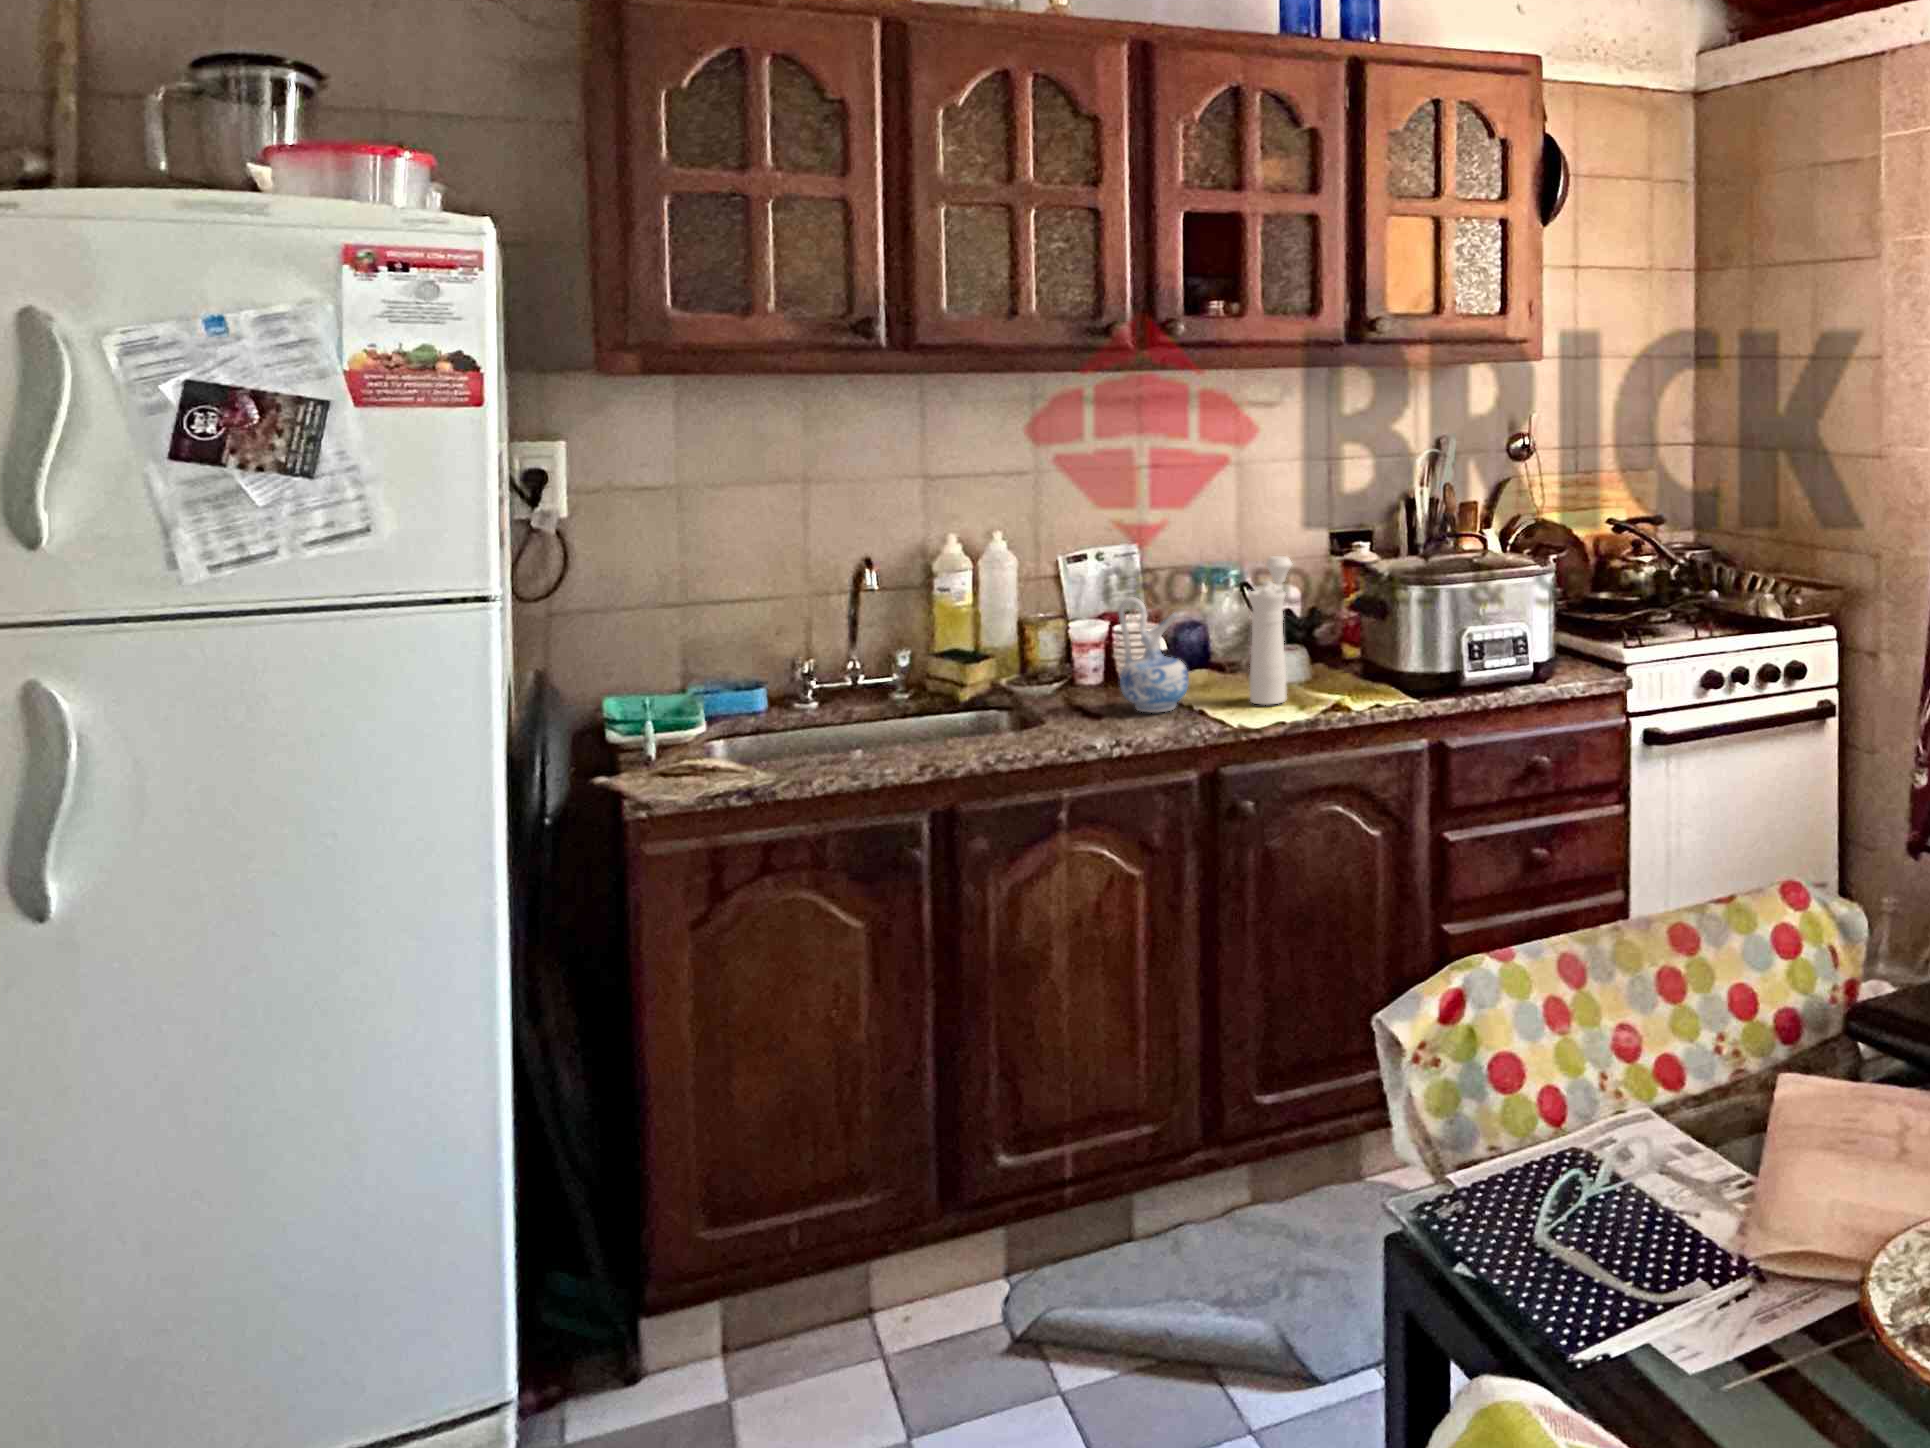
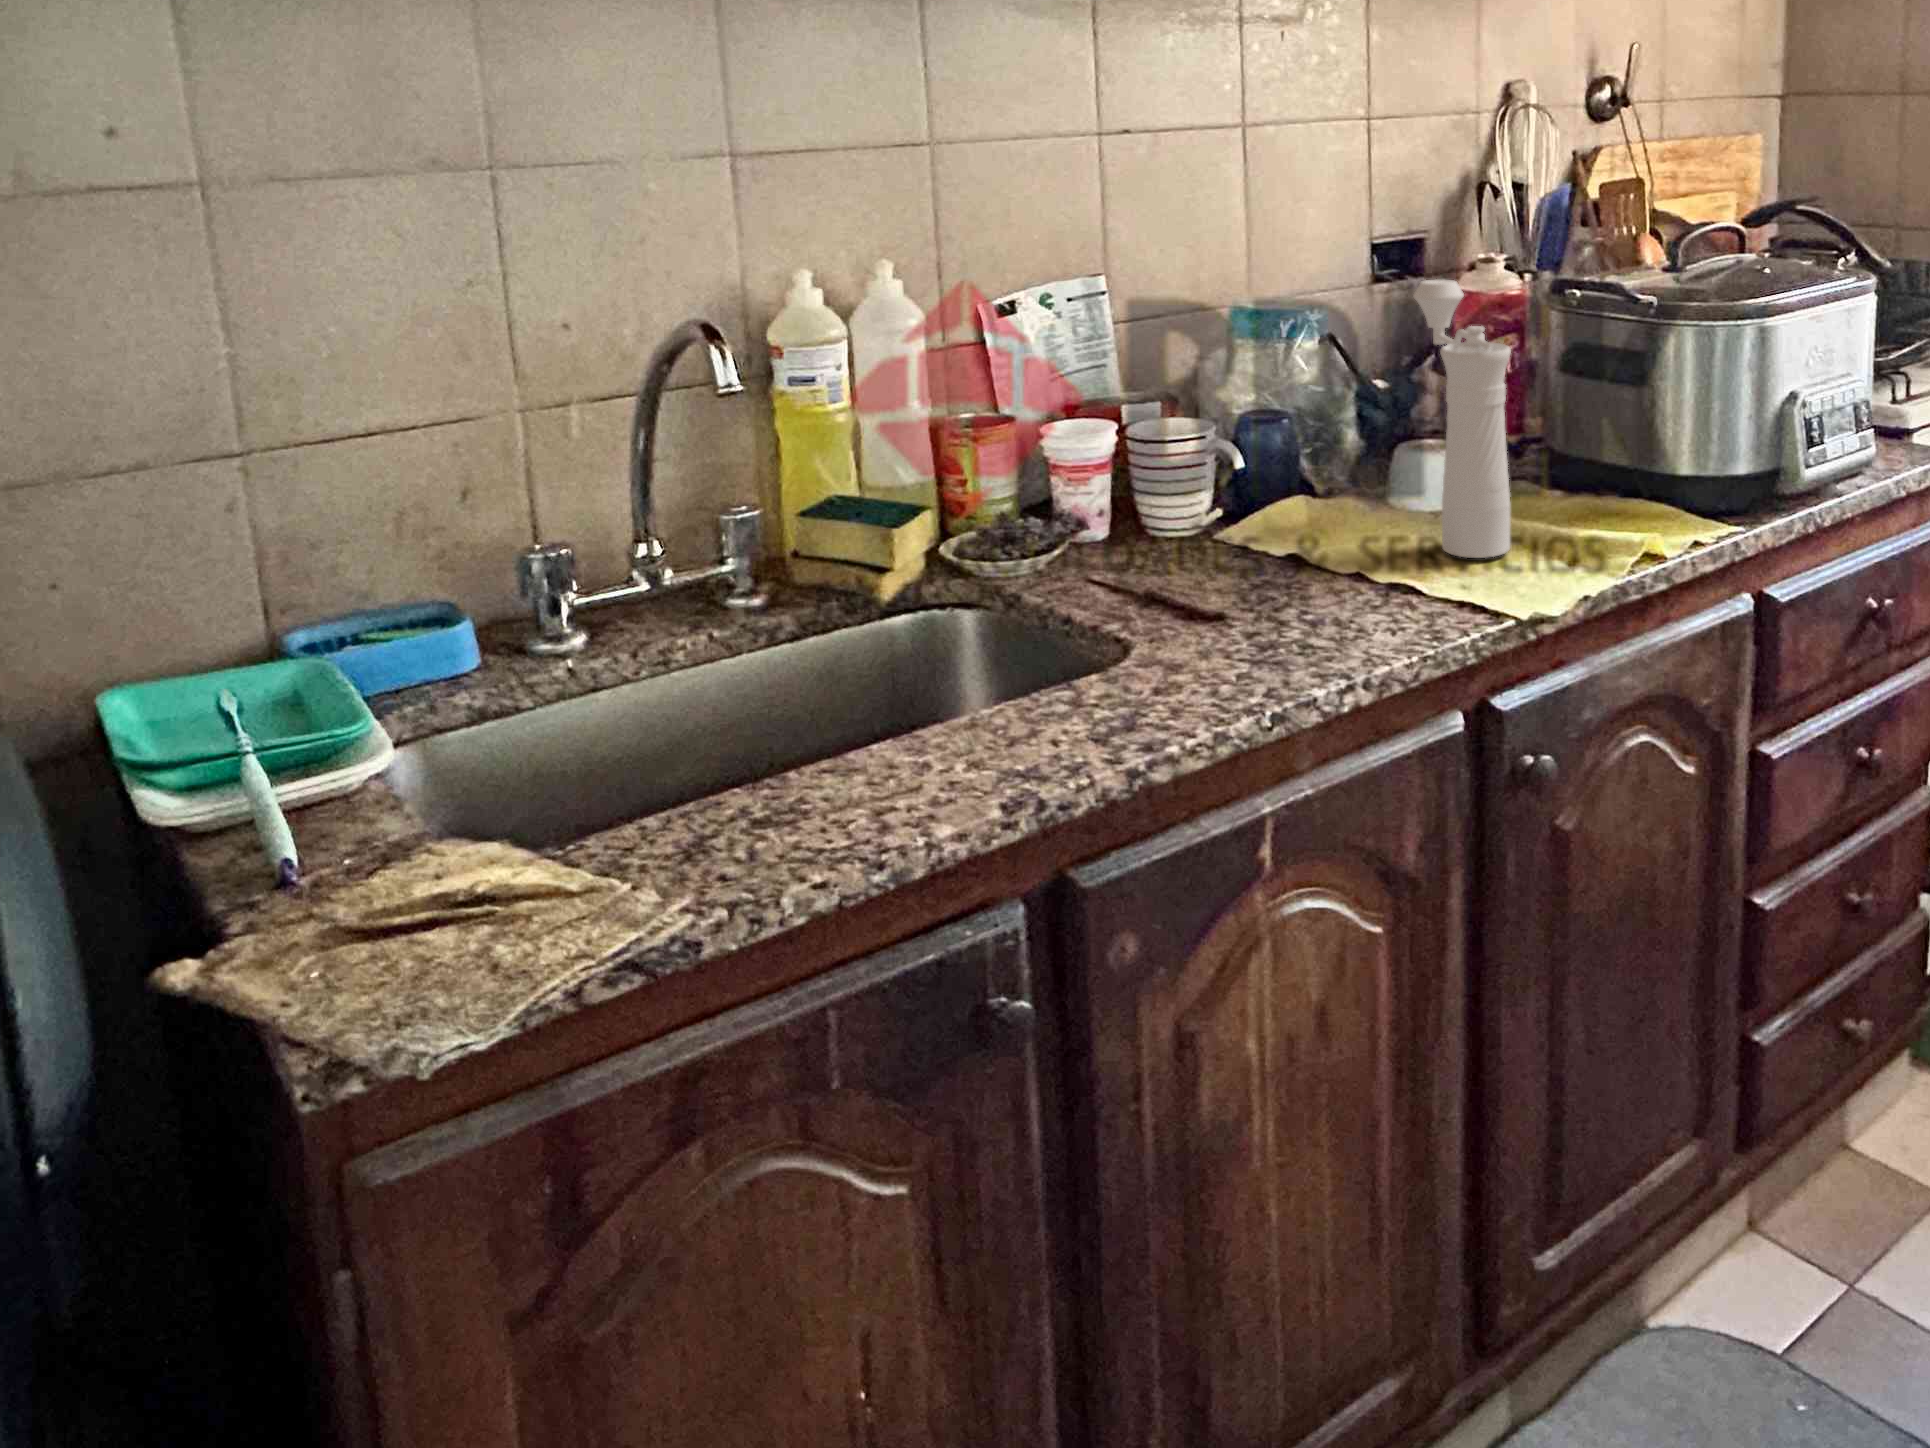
ceramic pitcher: present [1119,597,1189,712] -> none [1223,374,1357,596]

